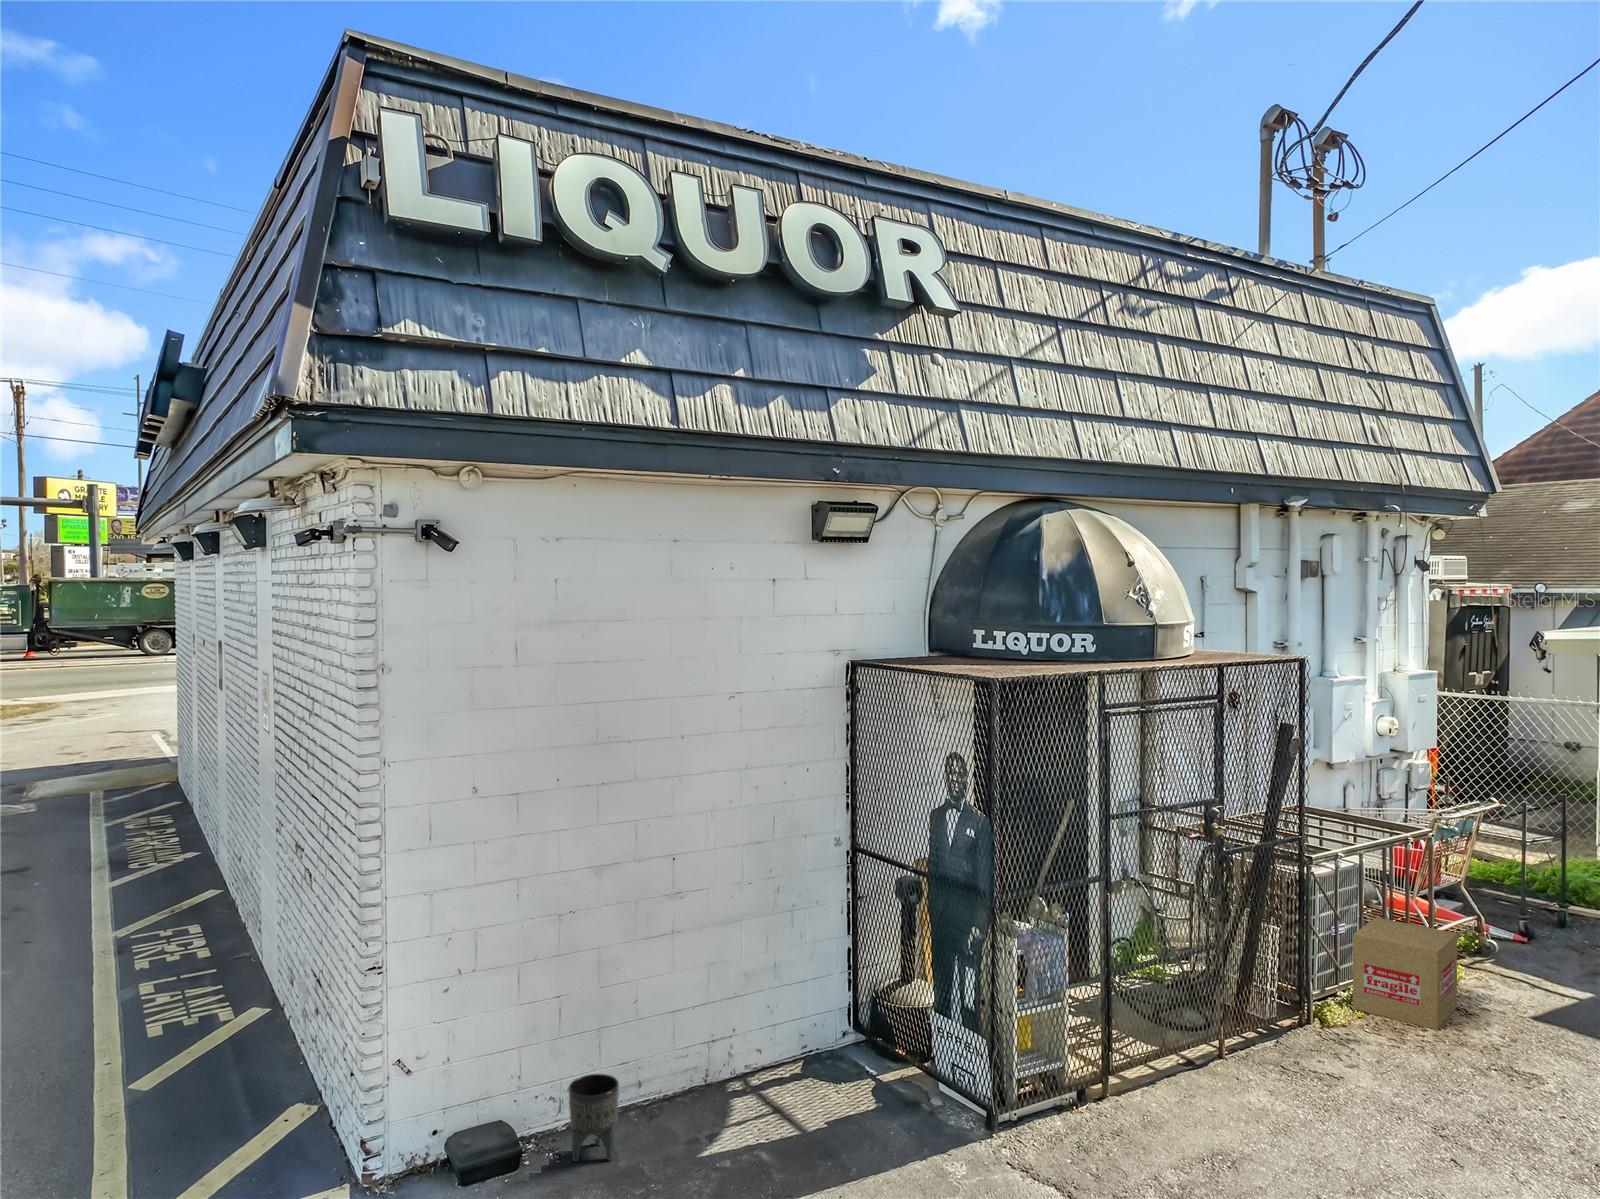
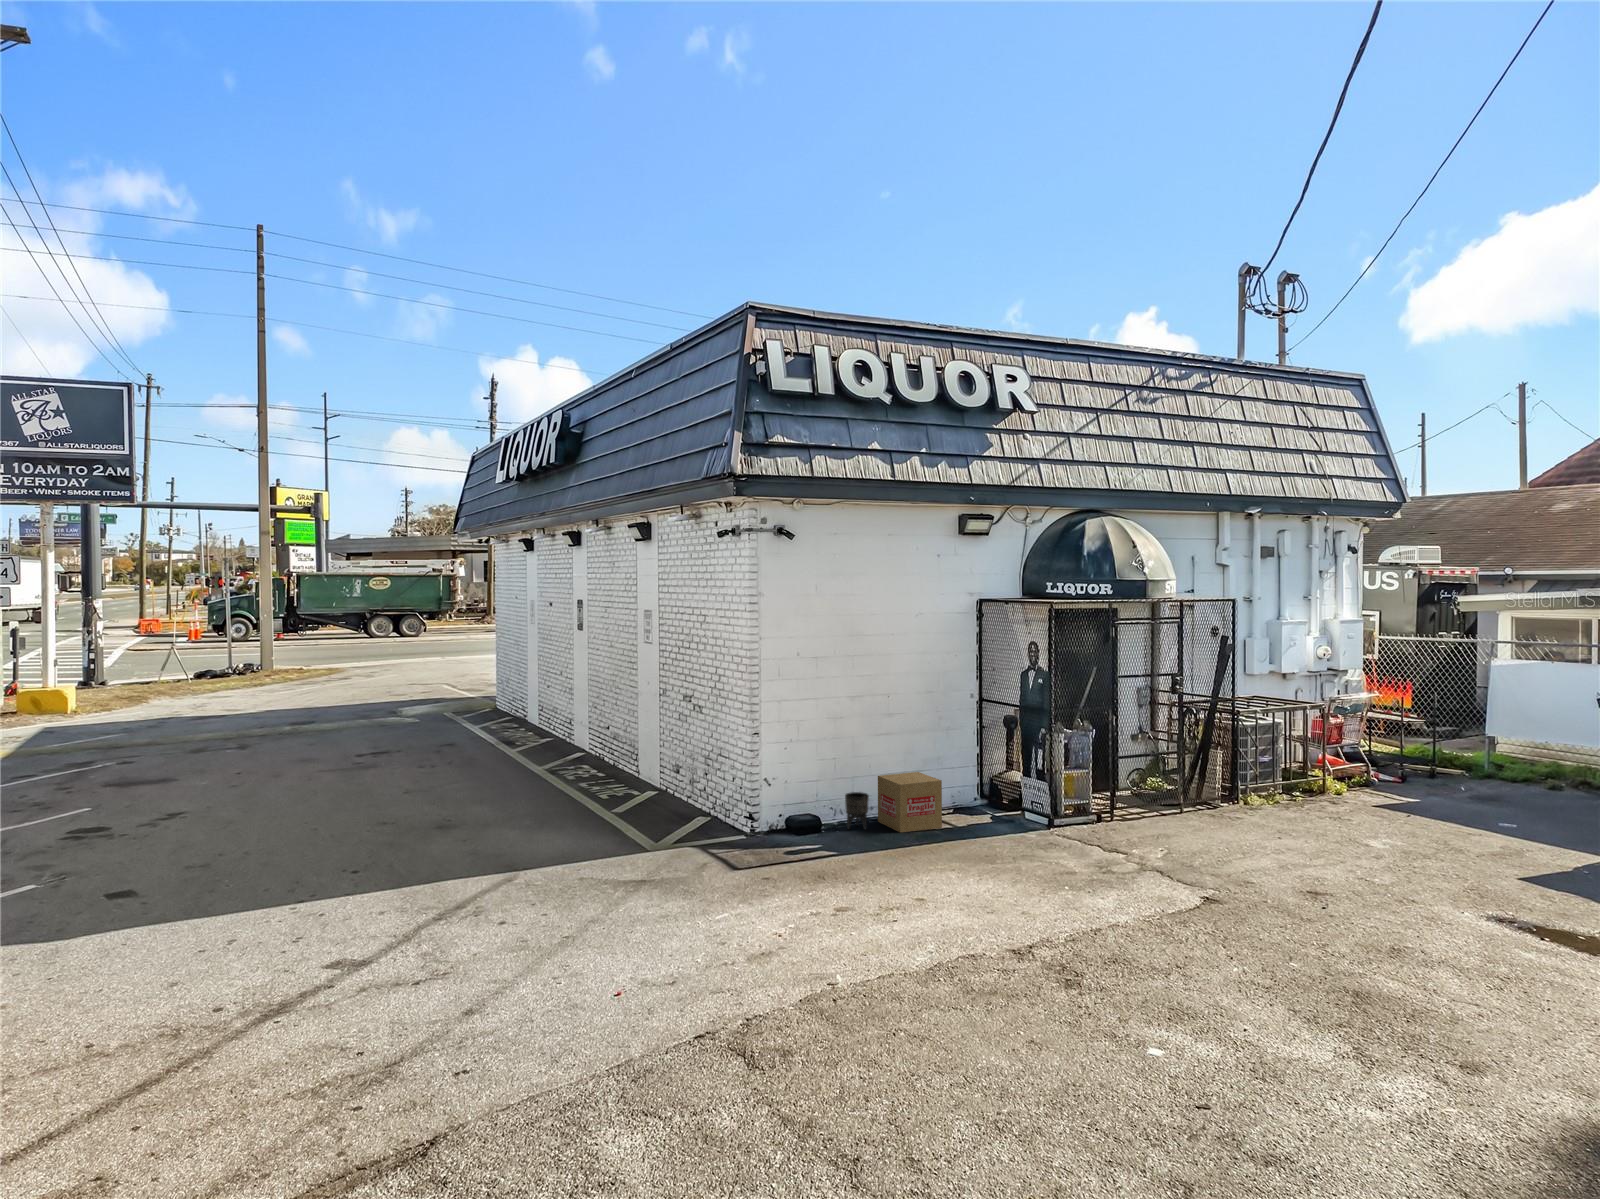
cardboard box: present [1353,917,1457,1030] -> present [878,772,942,833]

